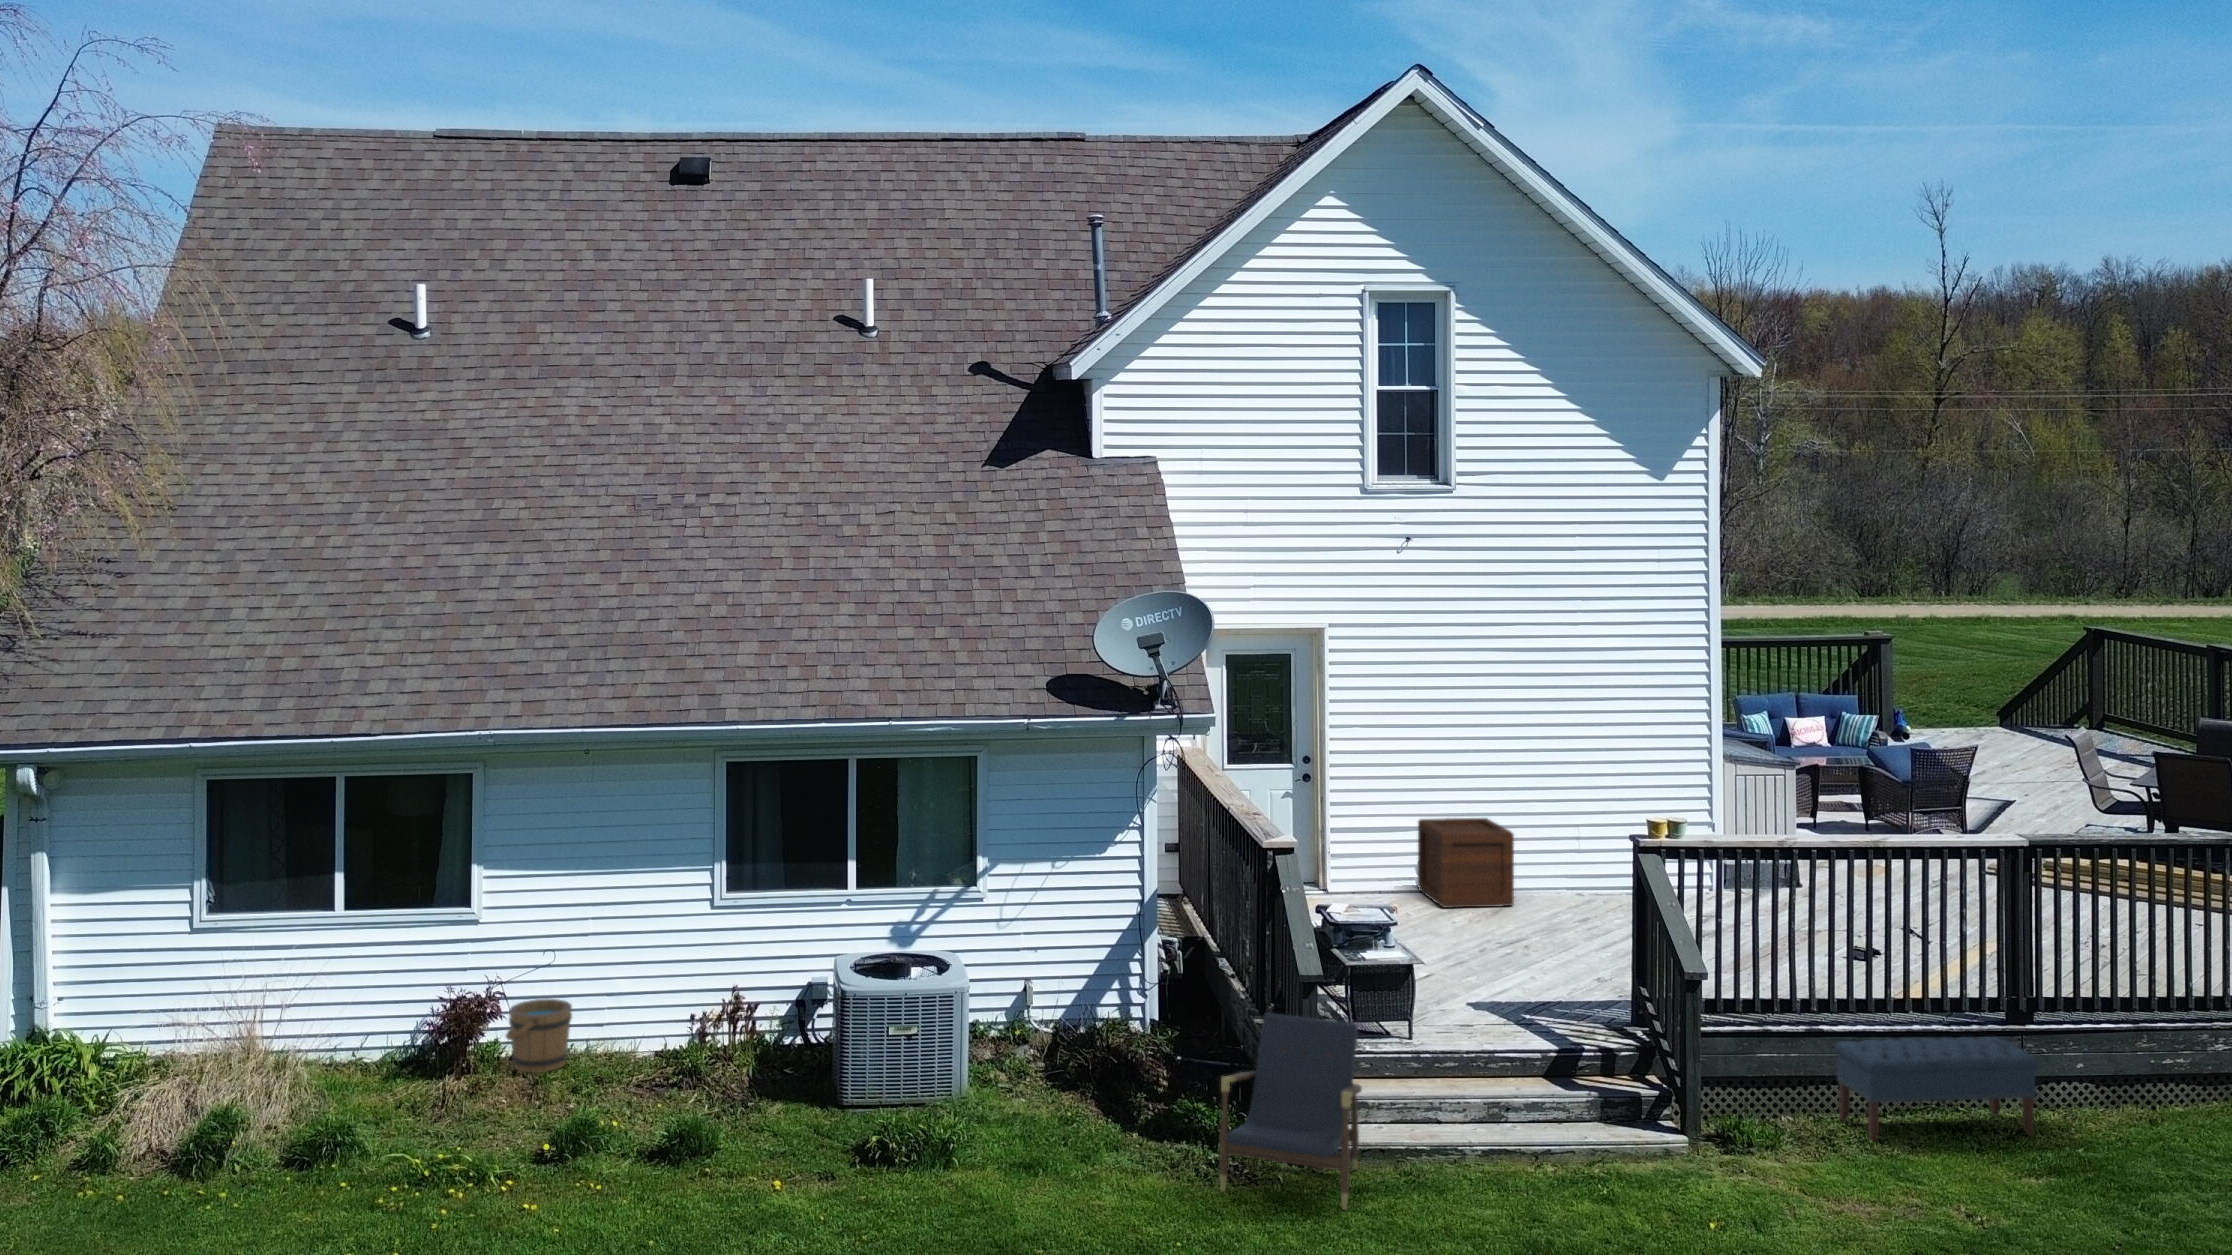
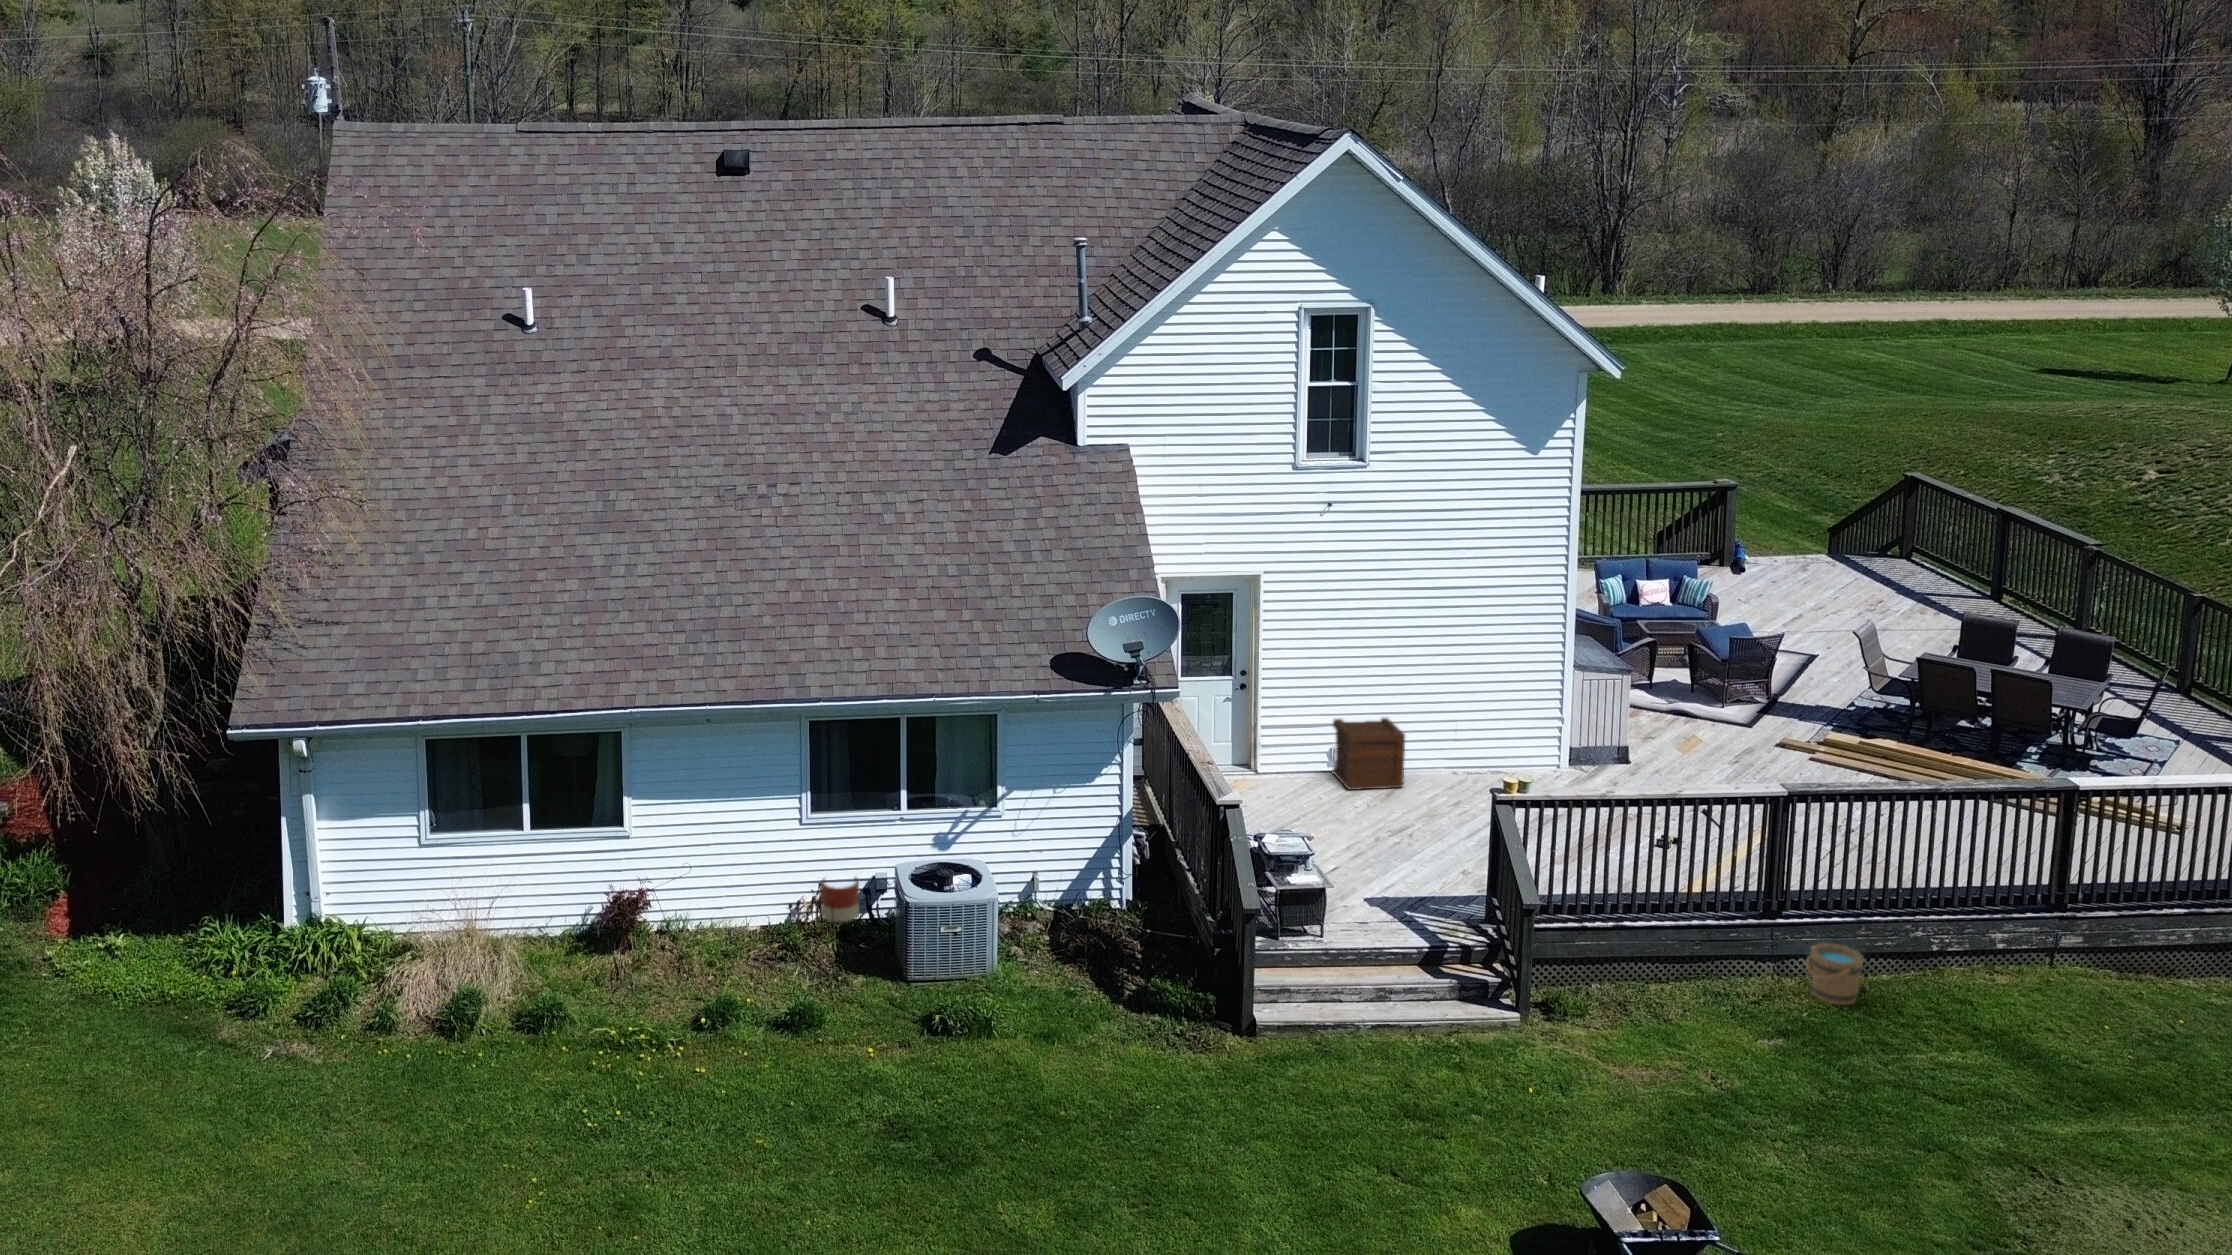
planter: none [735,979,788,1063] -> present [821,878,860,922]
bucket: present [506,999,572,1073] -> present [1806,943,1863,1005]
lounge chair: present [1219,1013,1362,1210] -> none [1186,933,1285,1079]
bench: present [1835,1037,2038,1141] -> none [1632,935,1779,1014]

